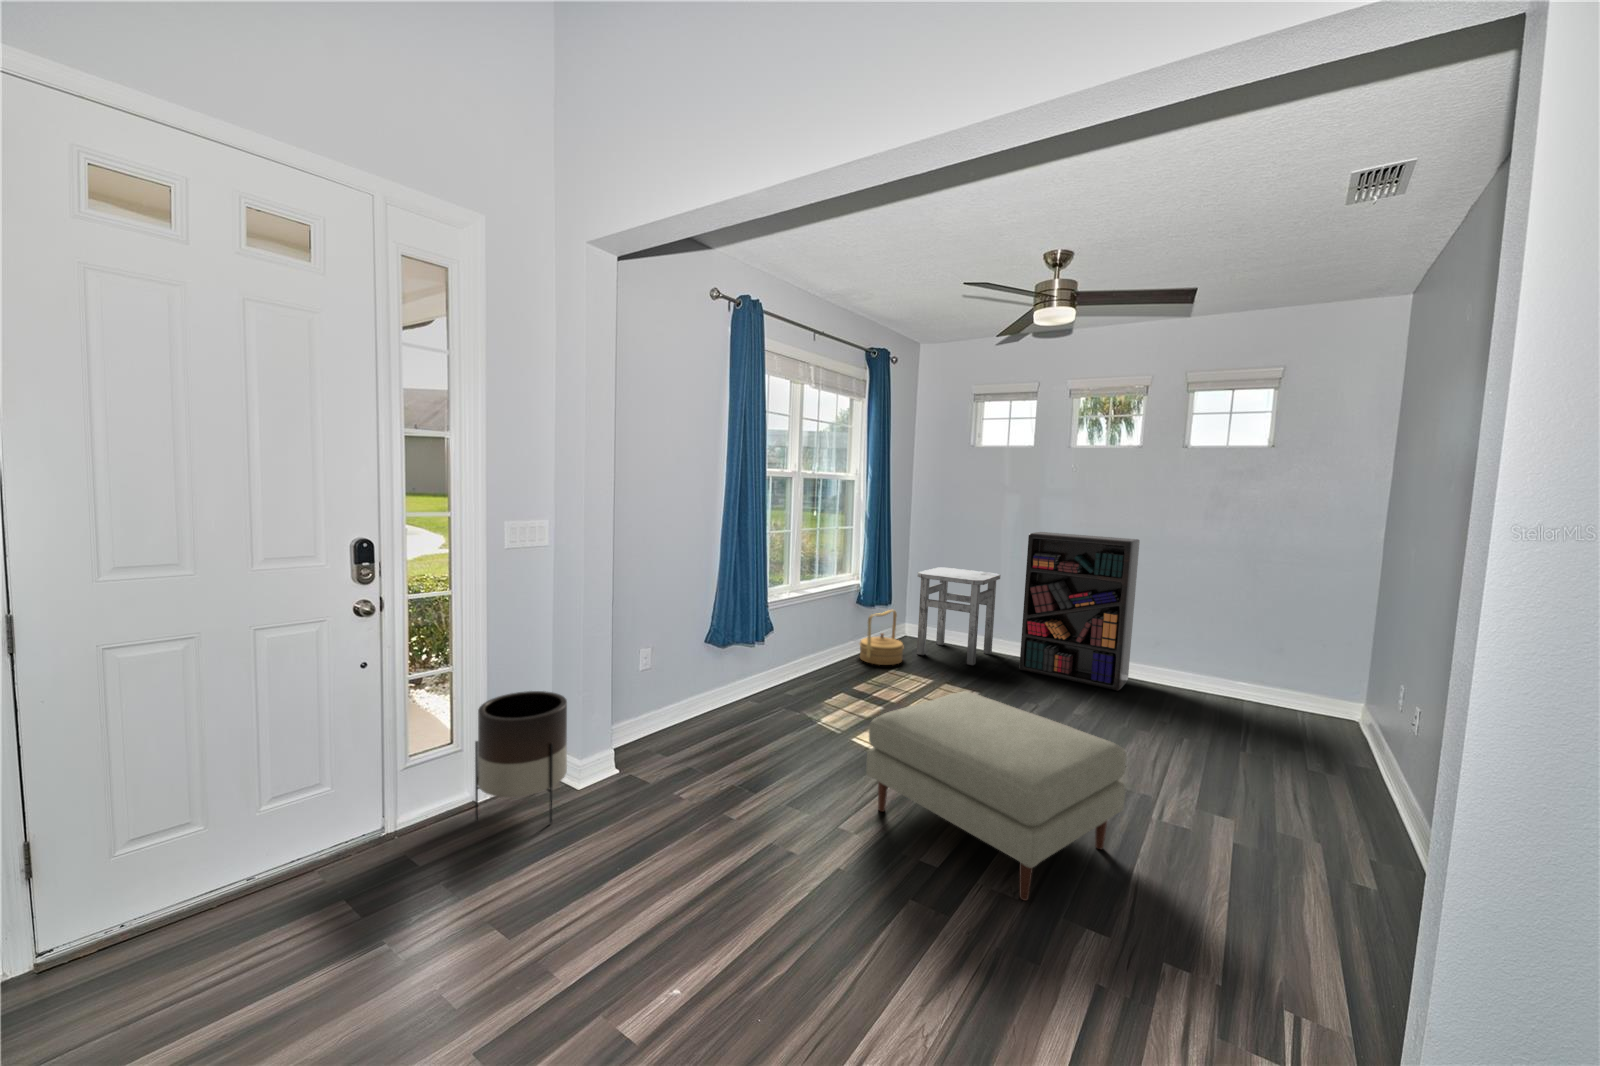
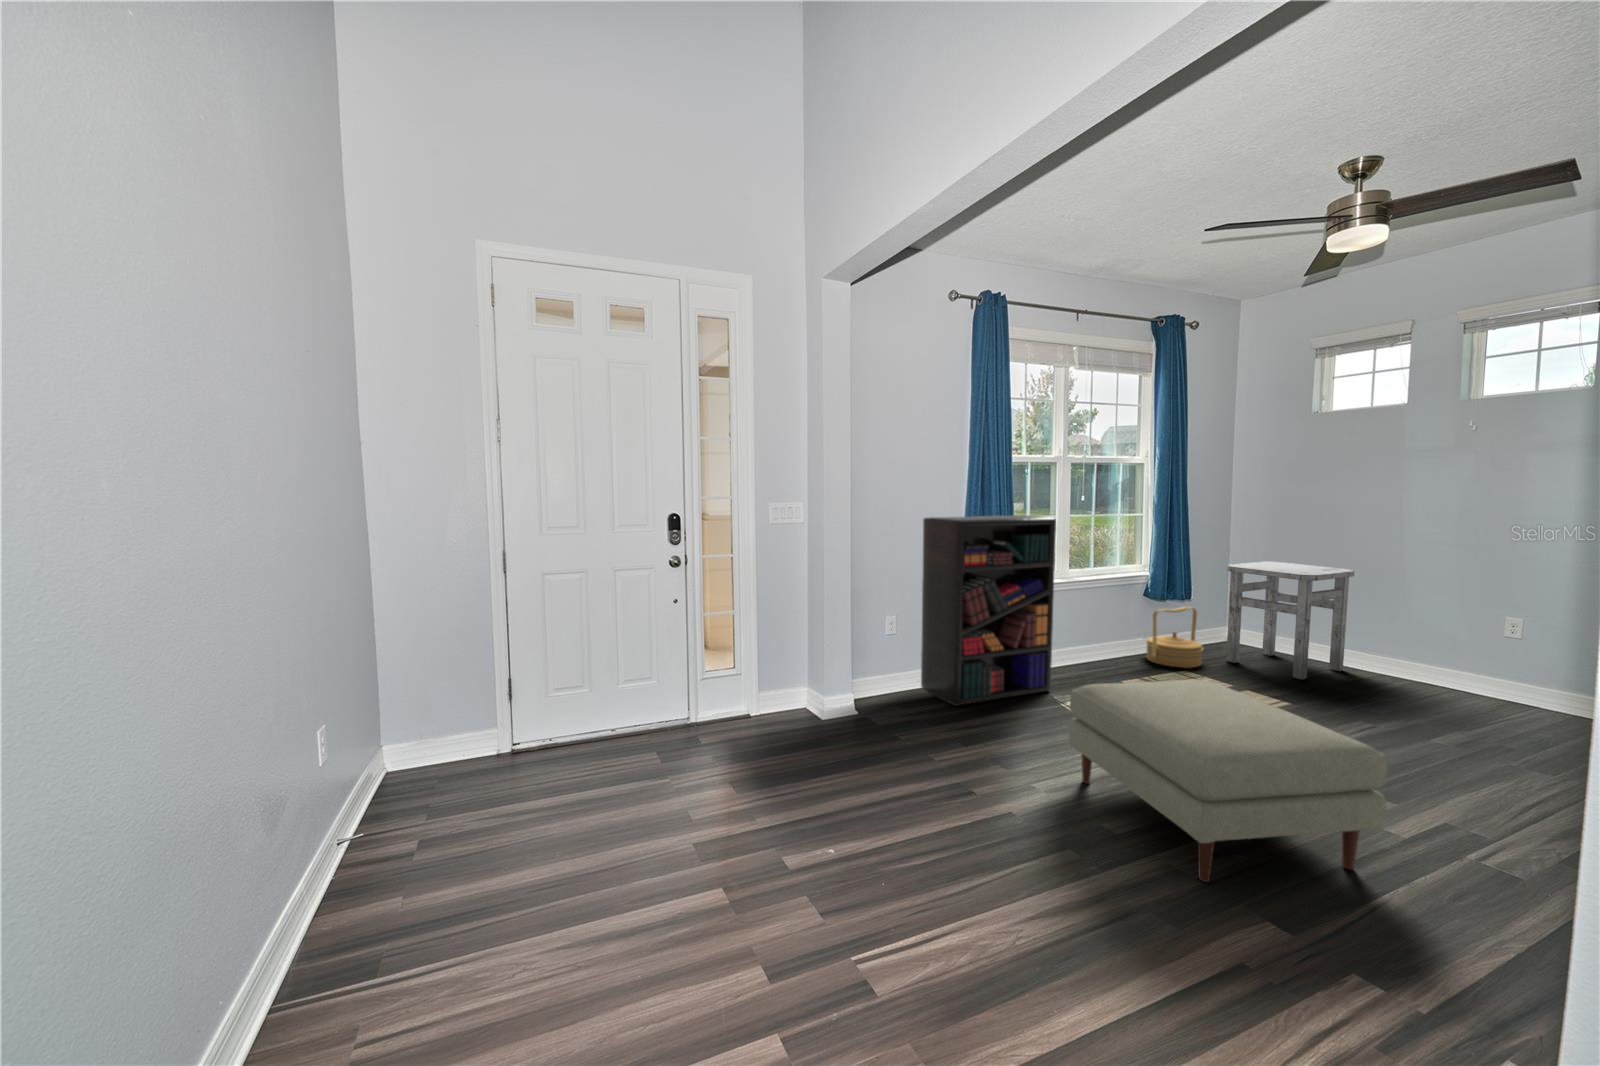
bookshelf: present [1019,532,1140,691] -> present [921,515,1056,706]
planter: present [475,691,567,823] -> none [746,634,810,736]

